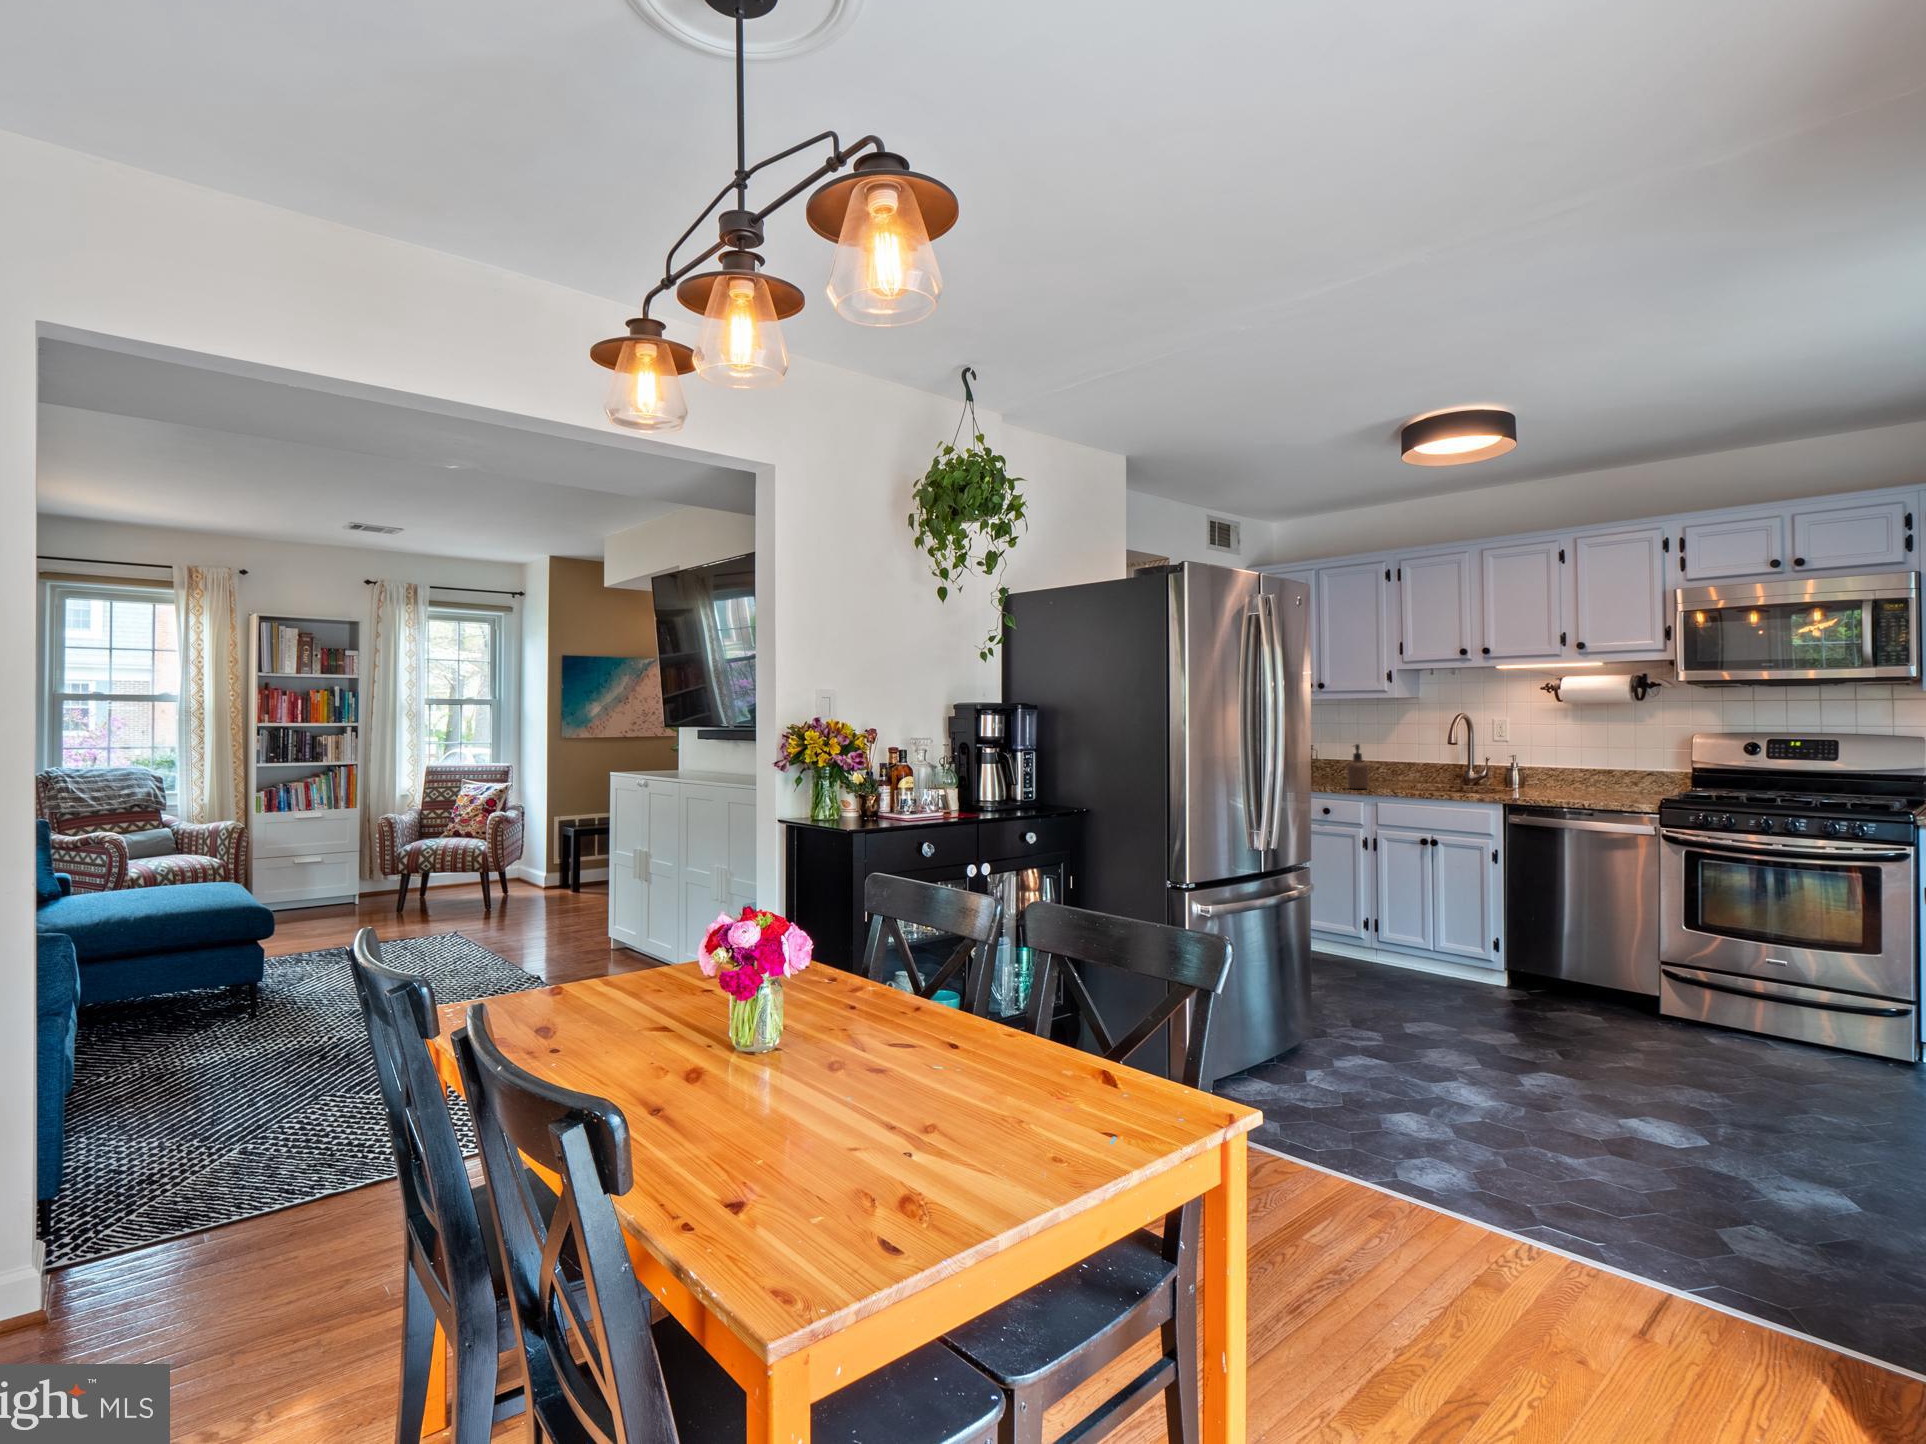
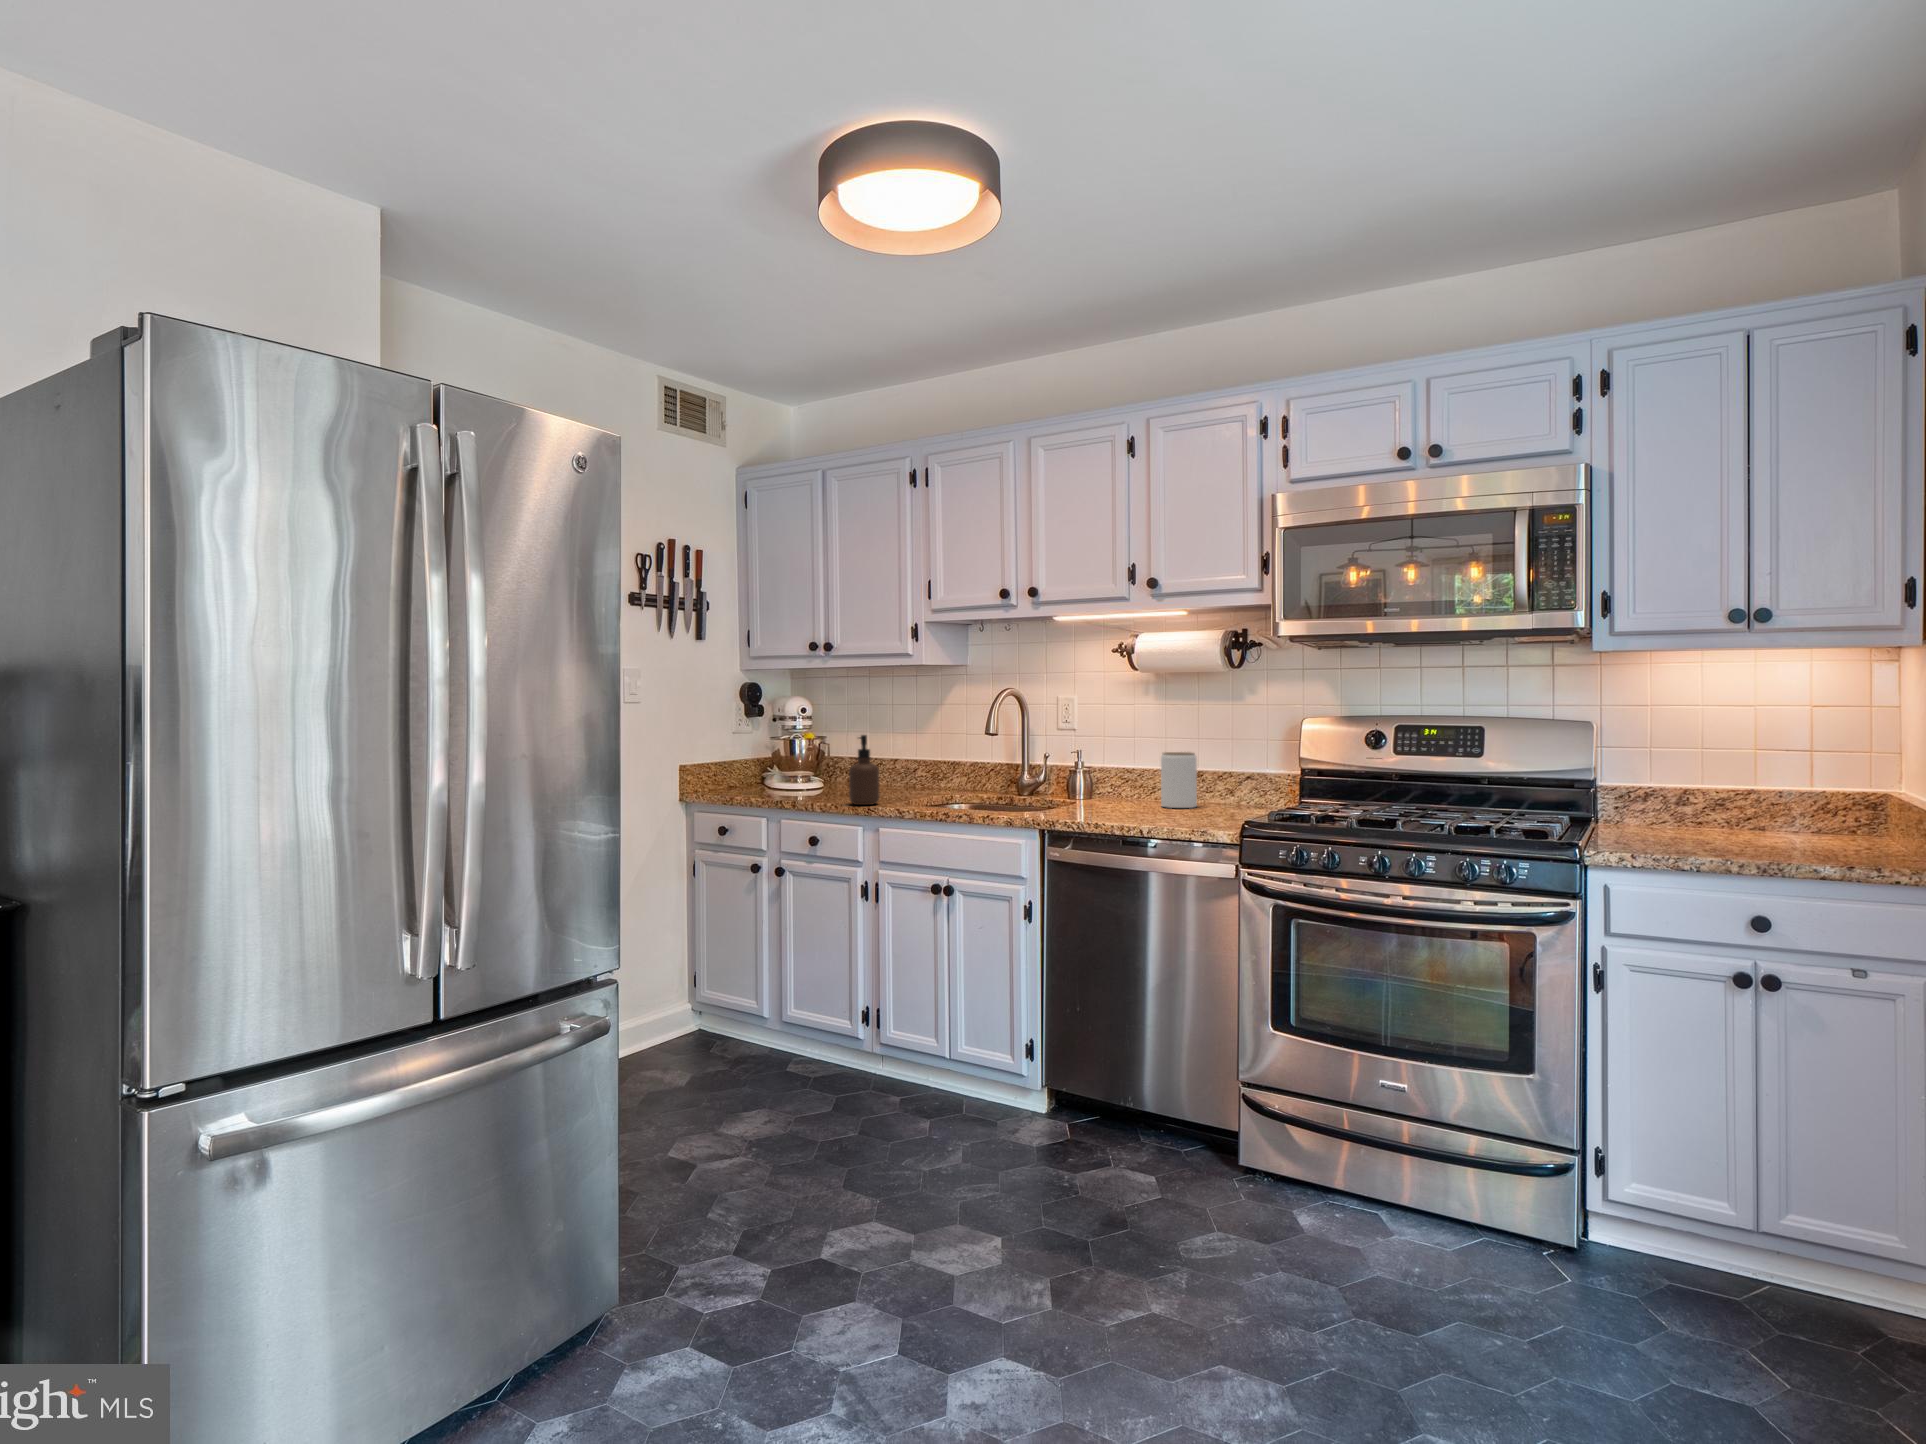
jar: none [1581,757,1609,794] -> present [1161,752,1197,808]

